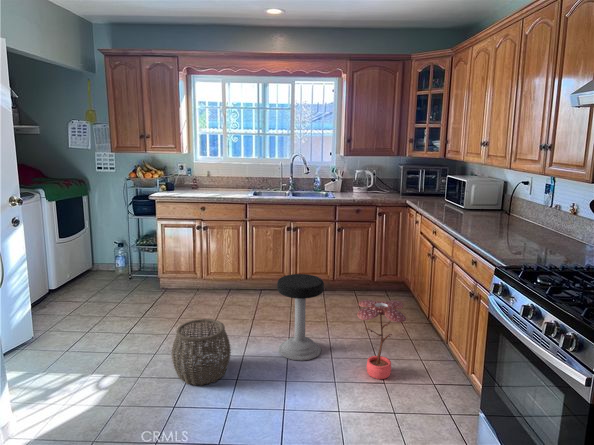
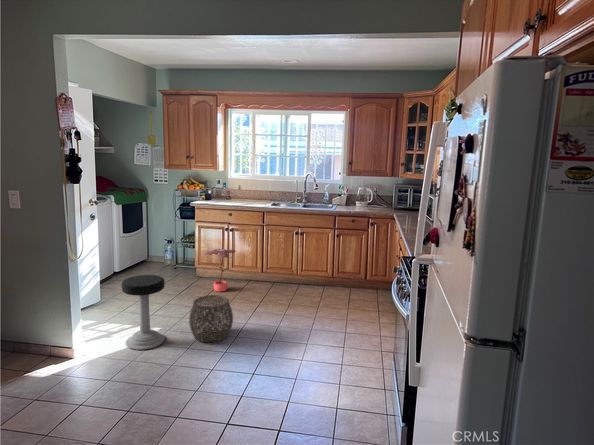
stool: present [277,274,324,361] -> present [122,275,165,350]
potted plant: present [357,300,406,379] -> present [204,249,236,292]

